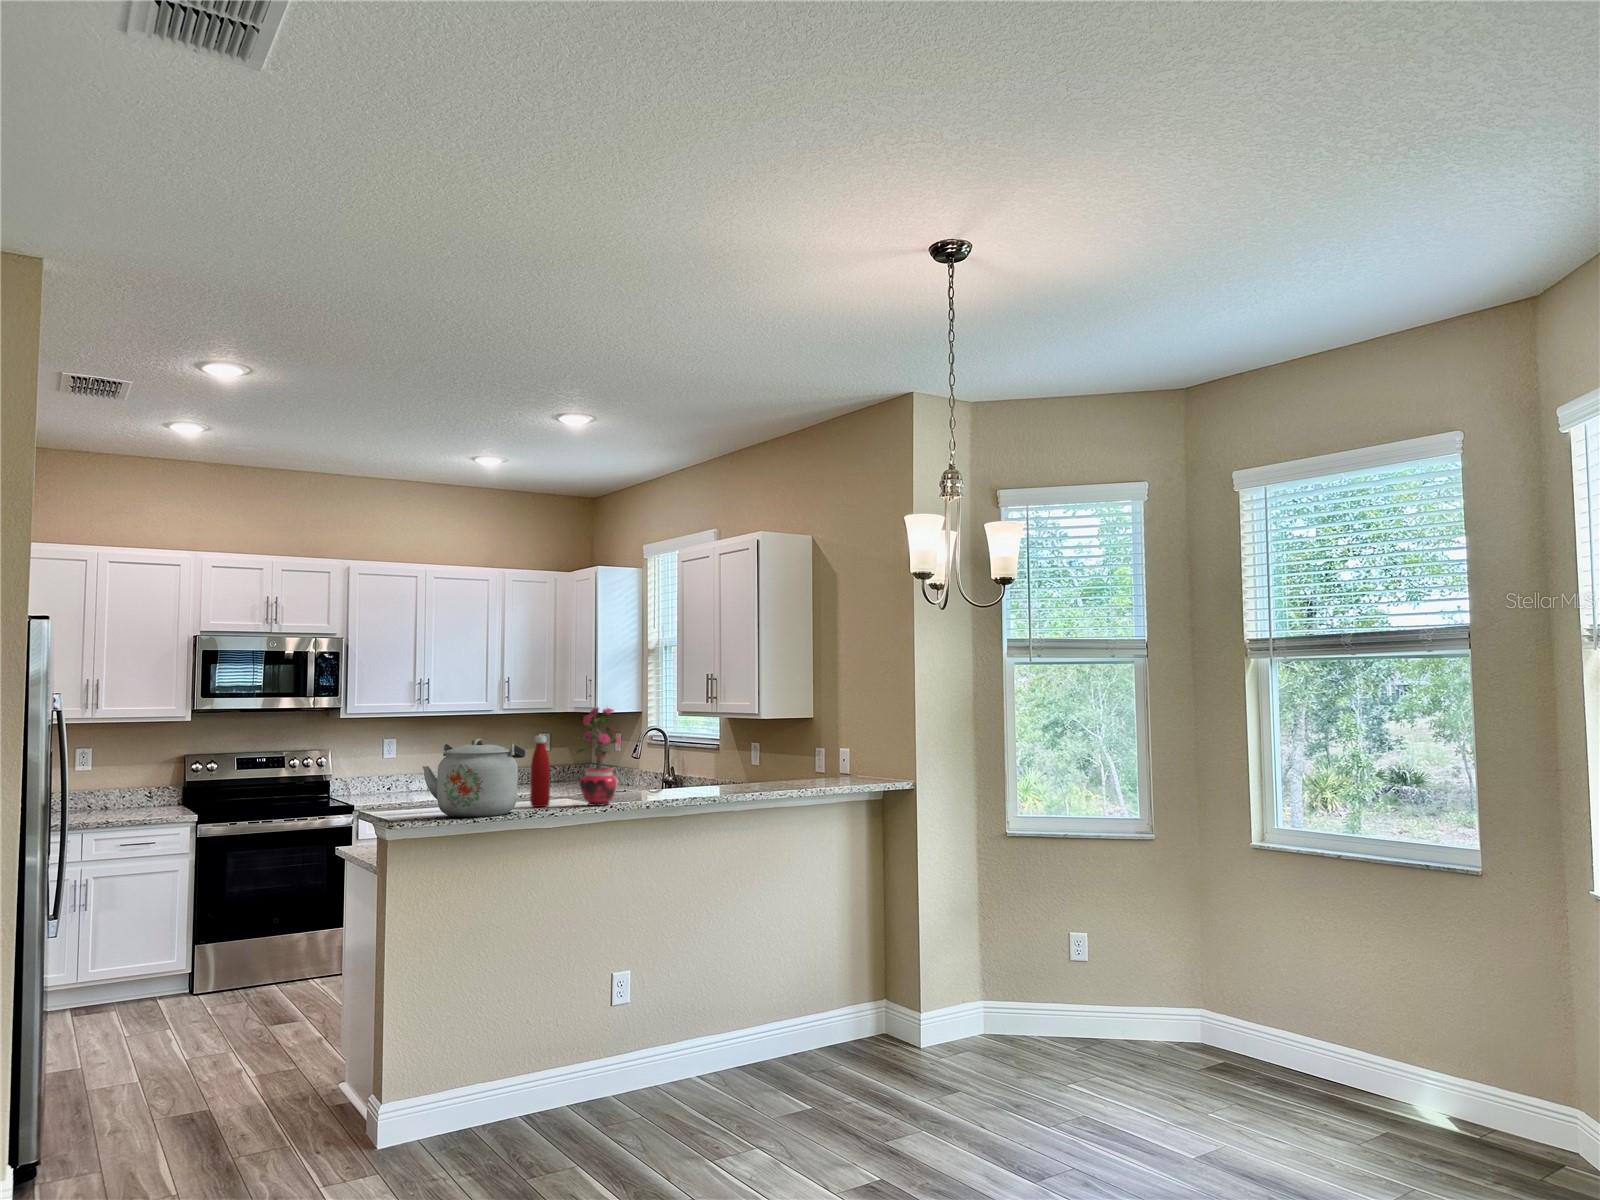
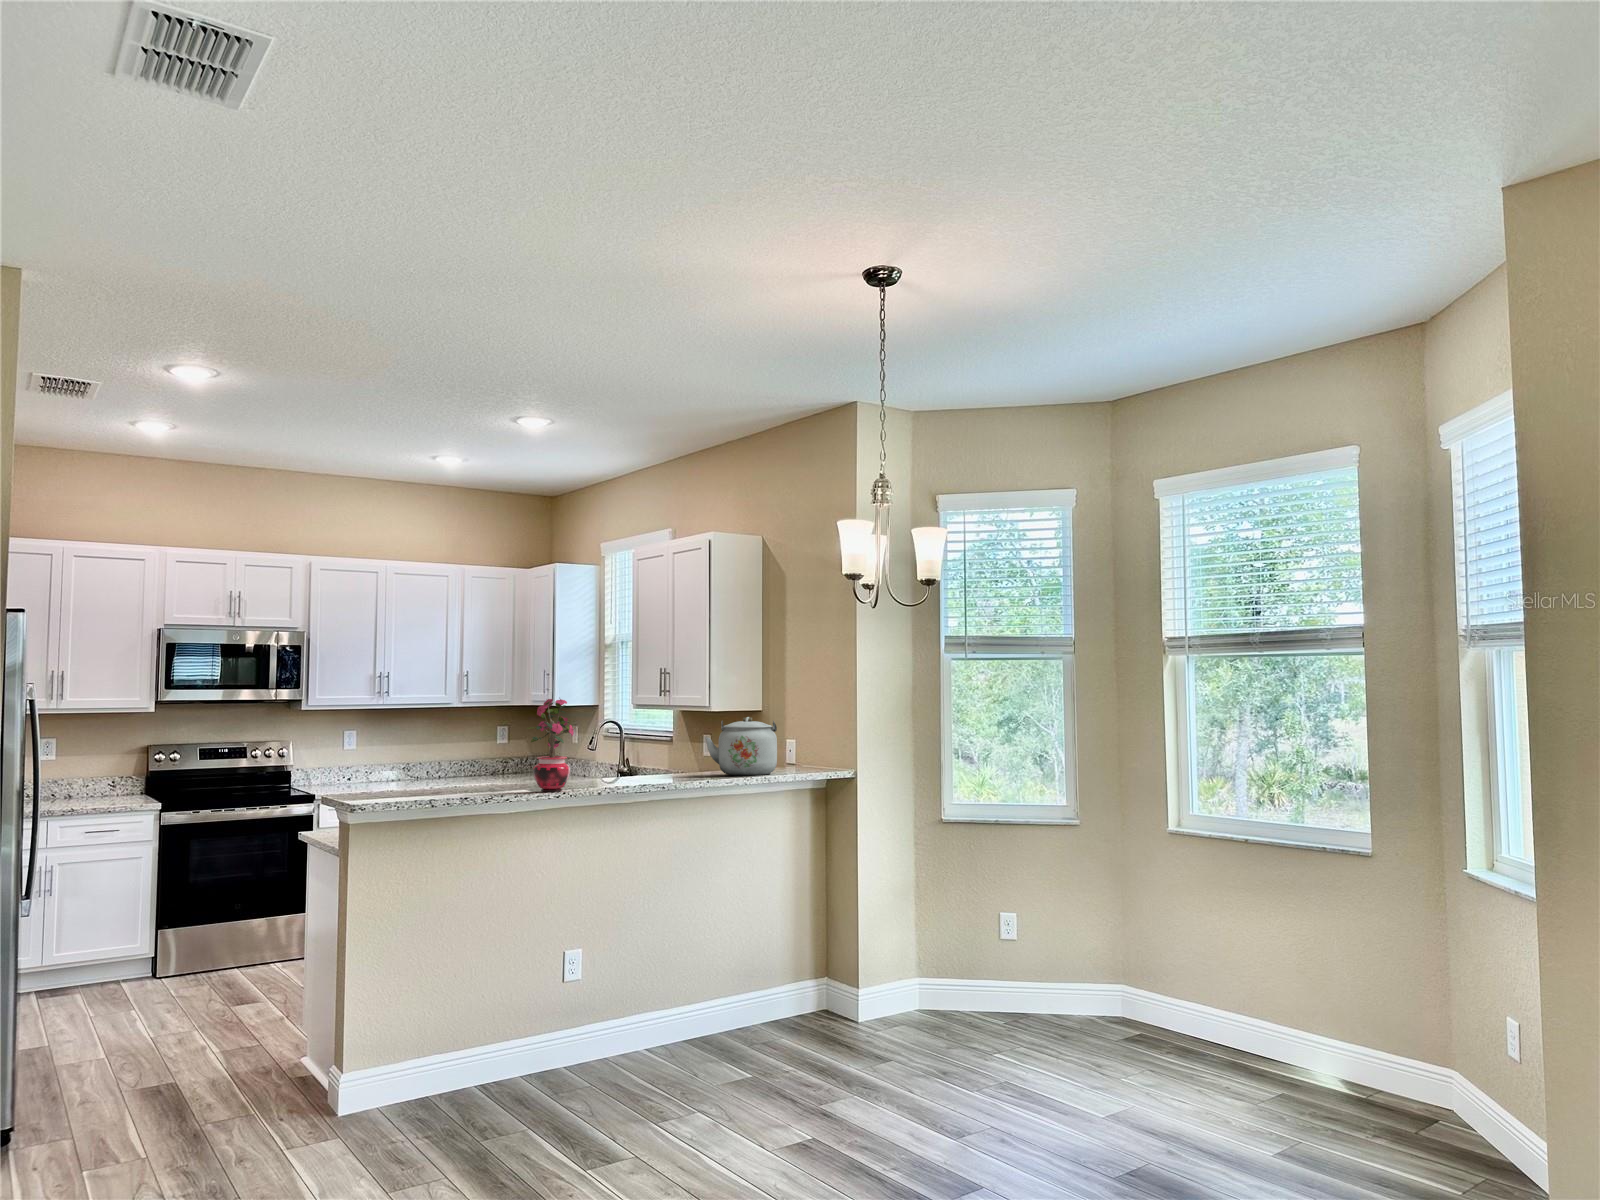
bottle: present [530,736,550,807] -> none [486,726,505,793]
kettle: present [423,739,525,818] -> present [706,717,777,776]

